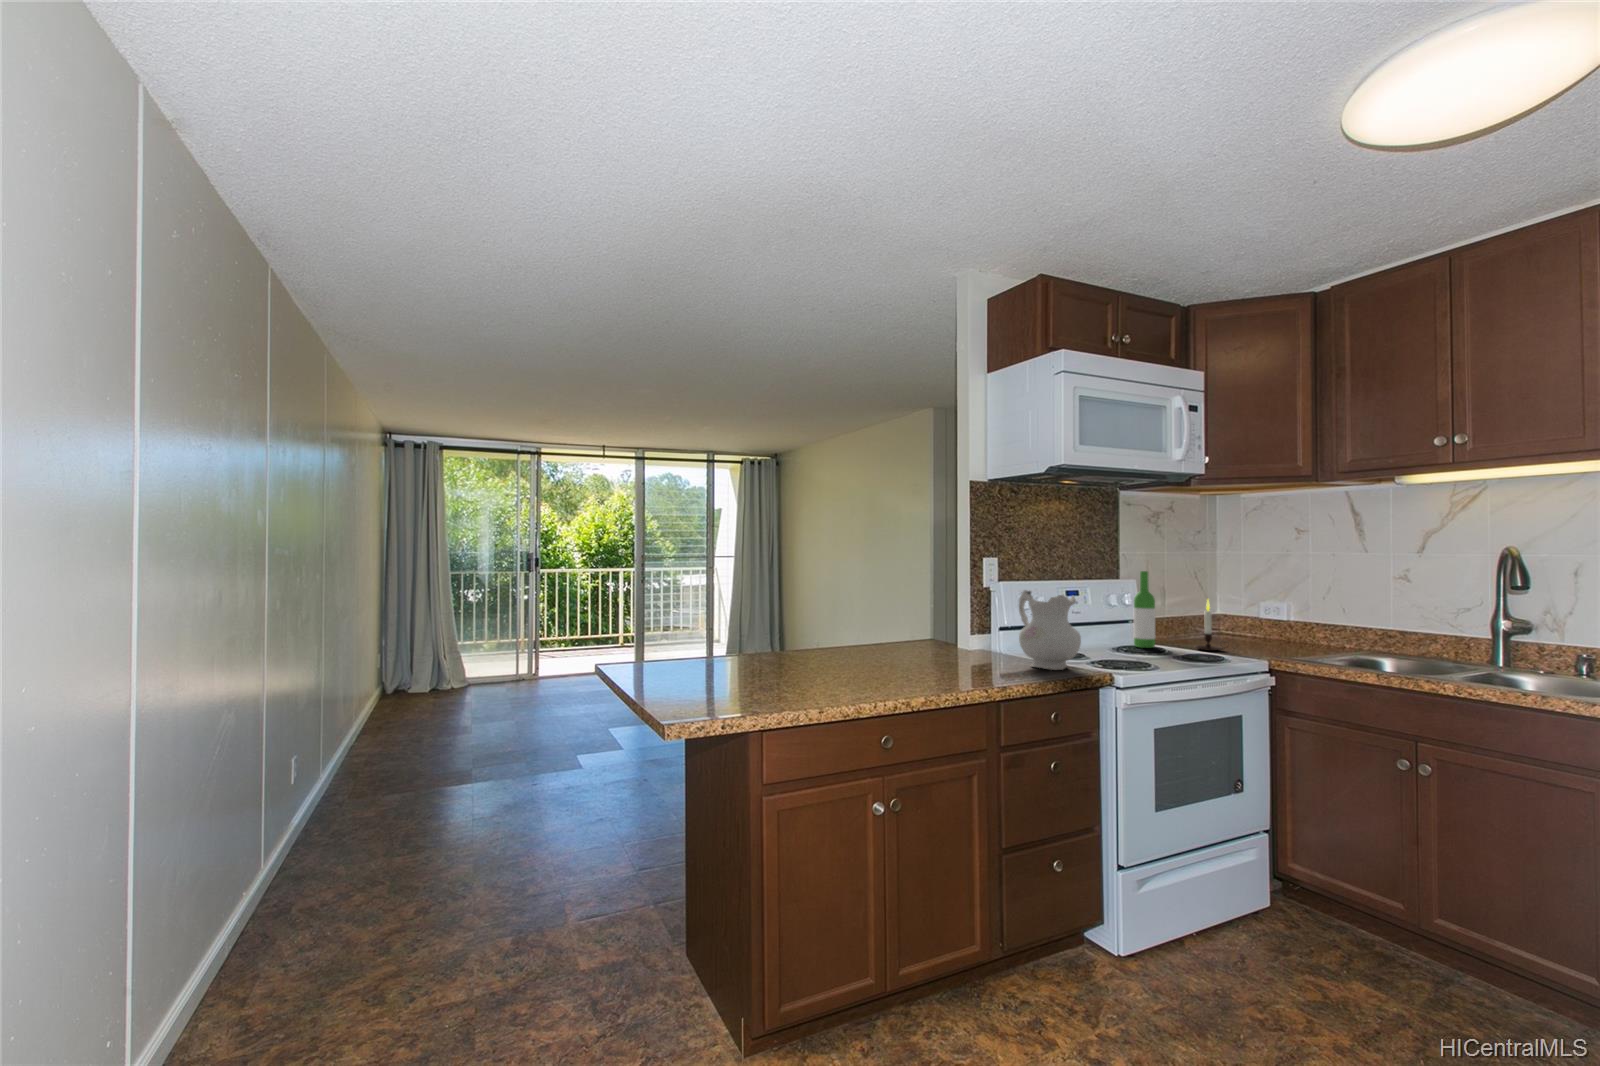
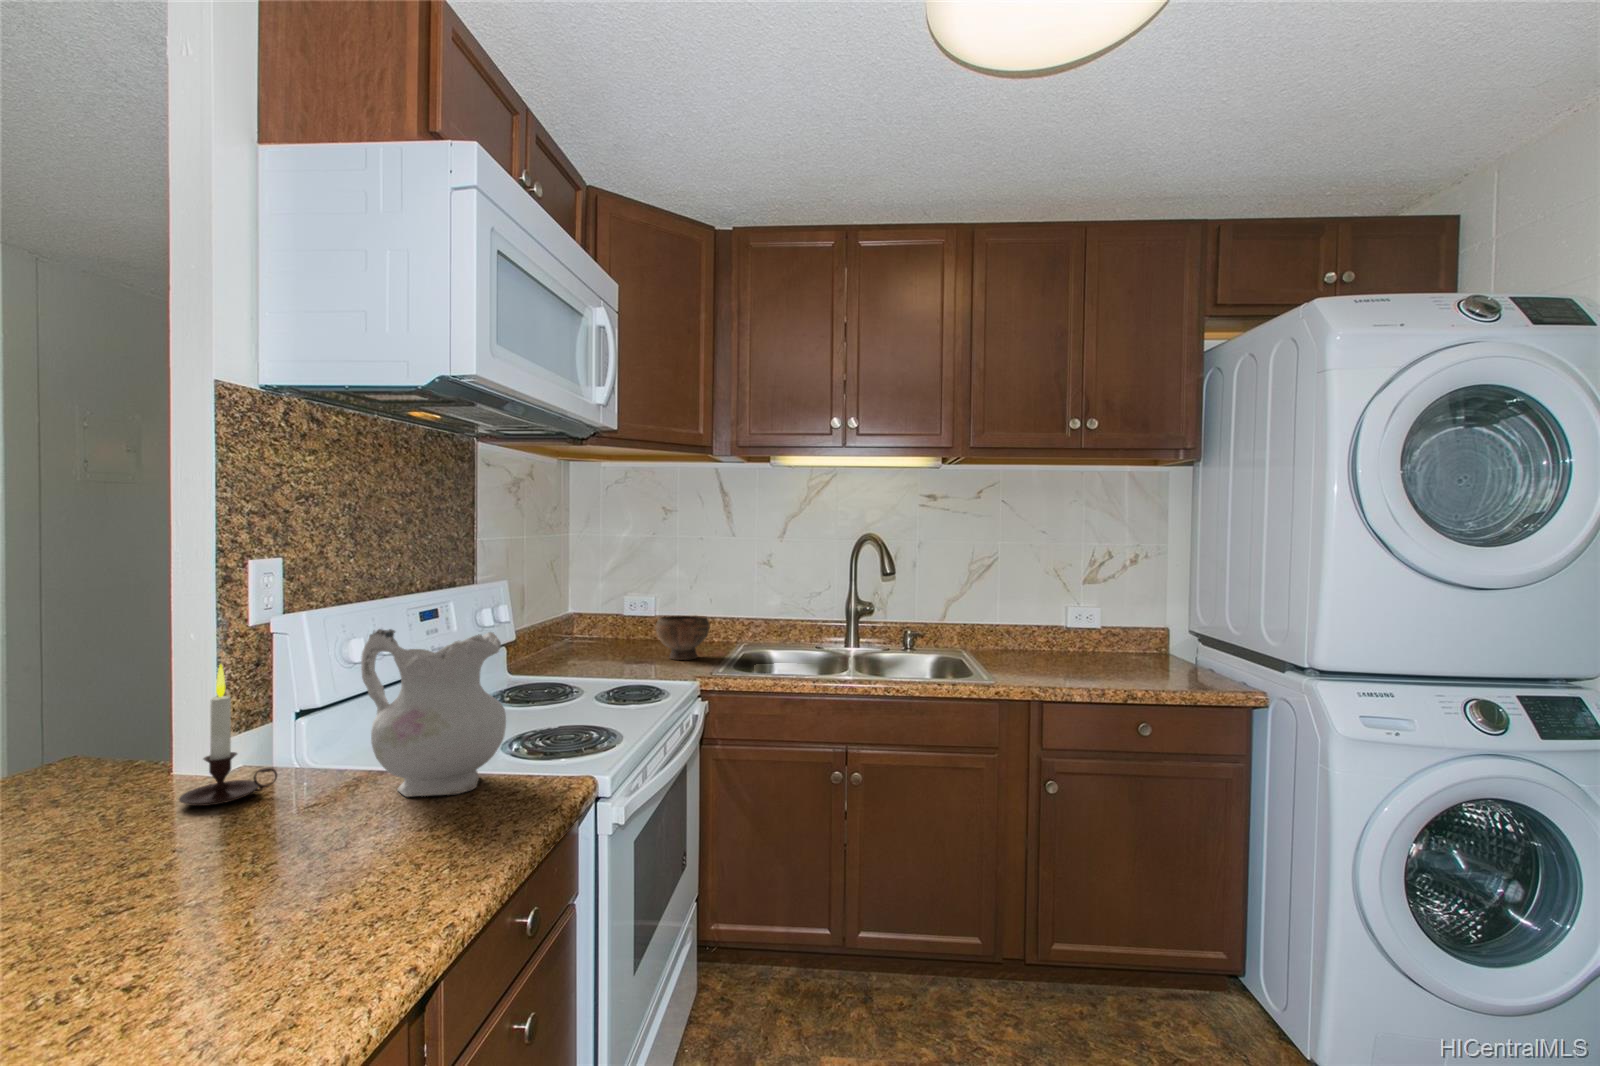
wine bottle: present [1134,571,1155,648] -> none [513,569,545,686]
candle: present [1196,600,1223,651] -> present [179,665,277,806]
bowl: none [1263,617,1317,653] -> present [656,615,710,660]

